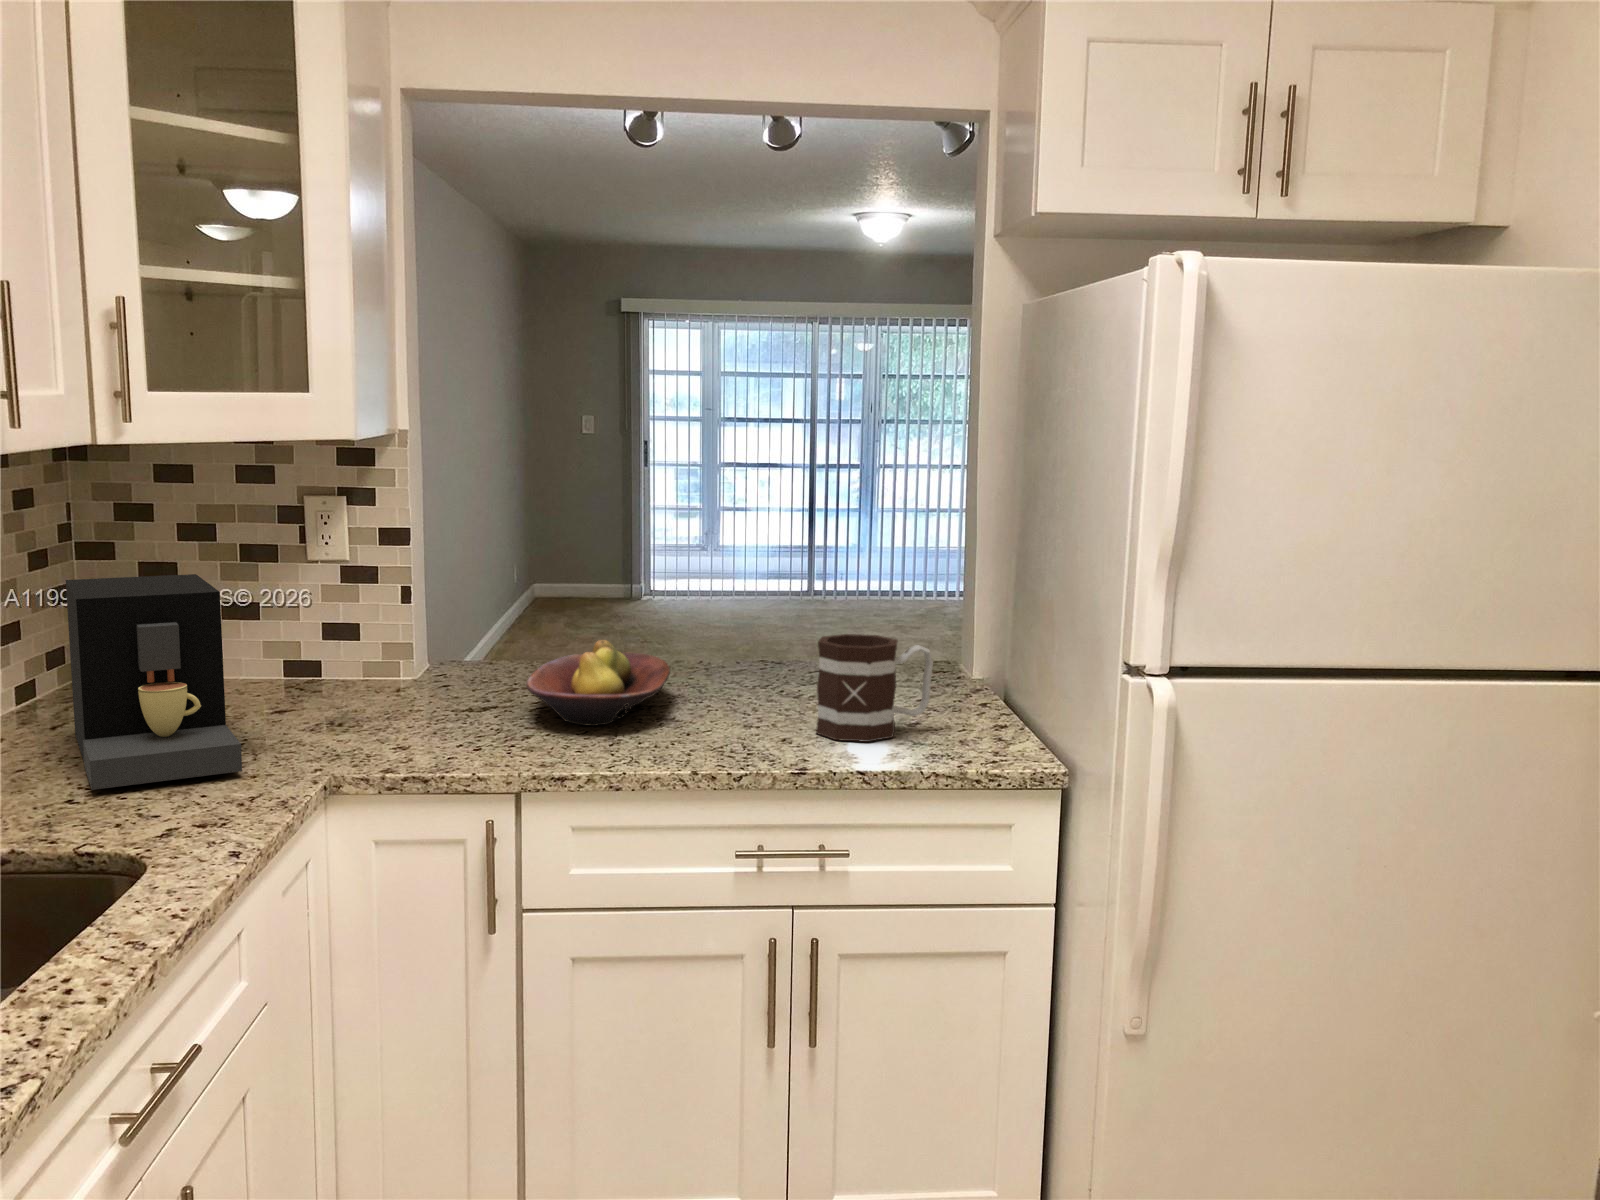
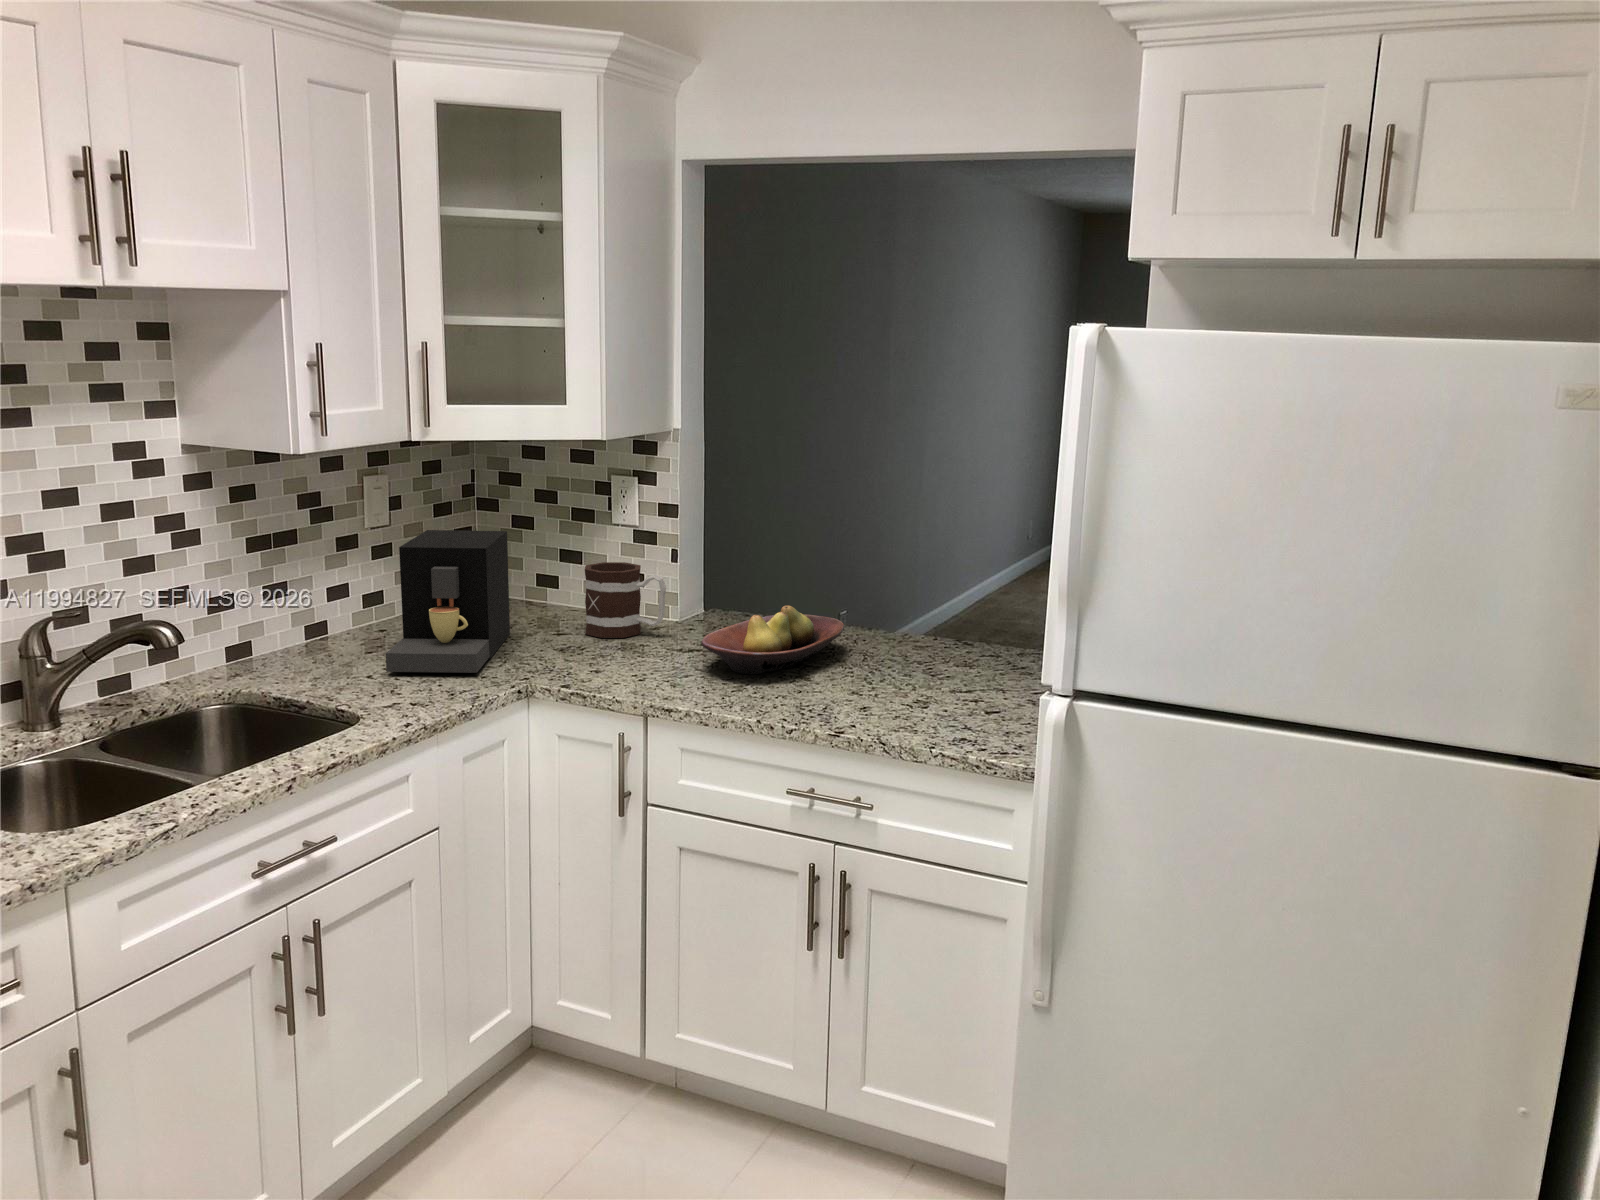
mug: present [816,634,933,742] -> present [585,562,666,638]

